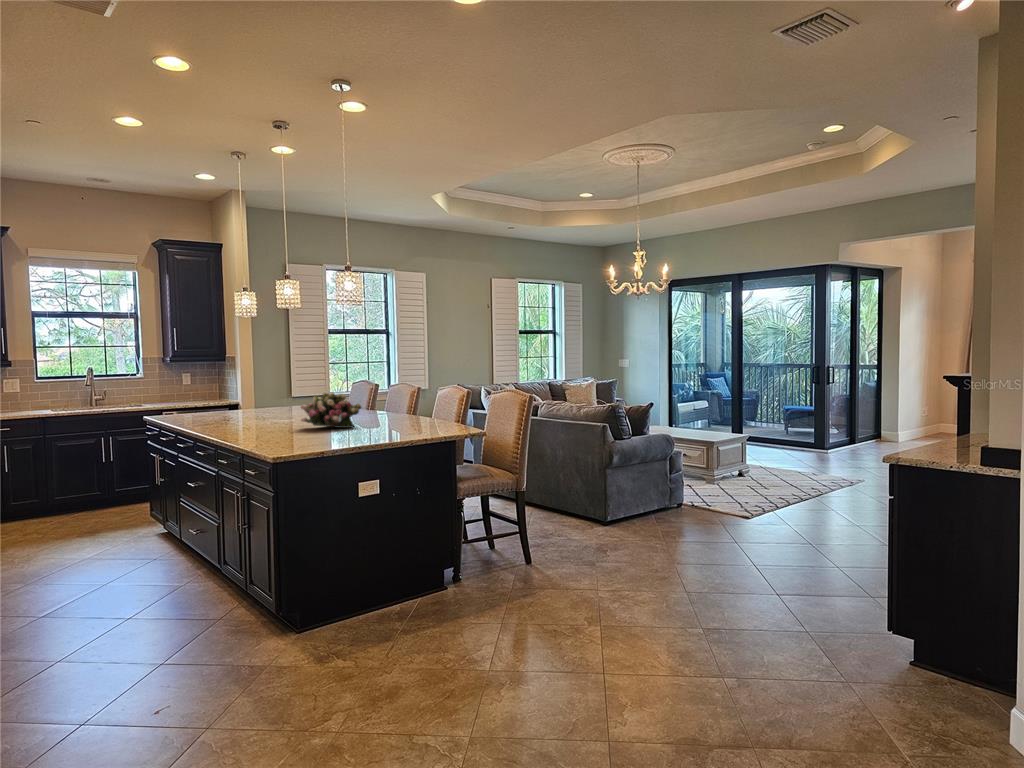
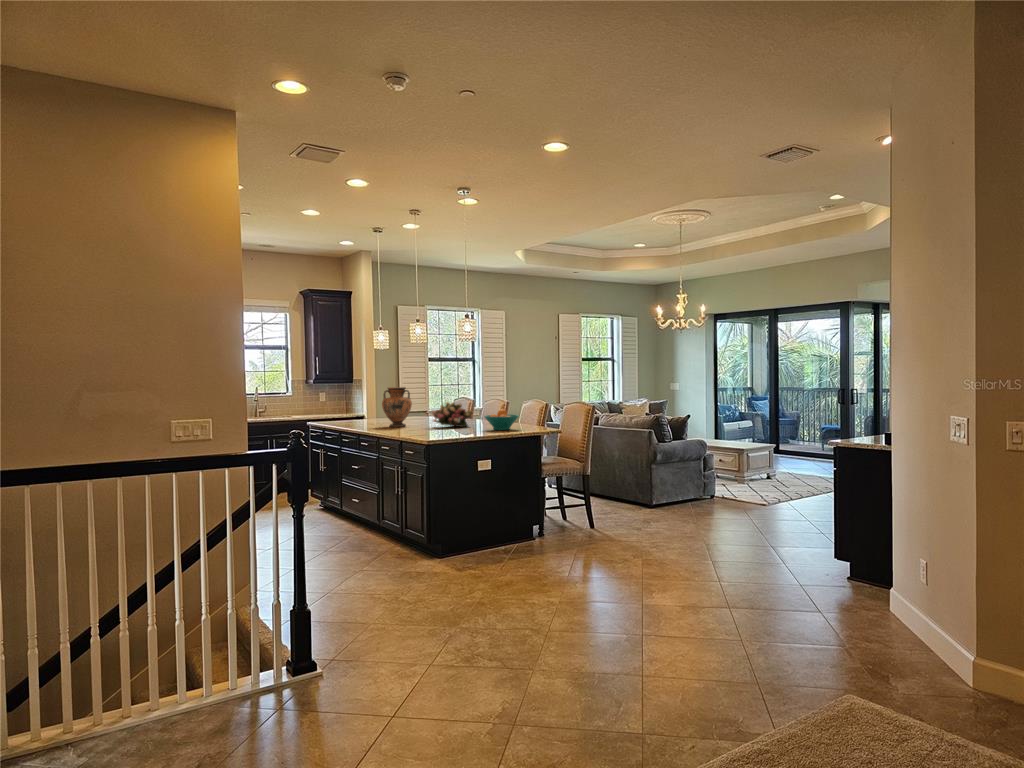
vase: none [231,371,276,428] -> present [382,387,412,427]
fruit bowl: none [371,404,424,435] -> present [484,409,519,430]

